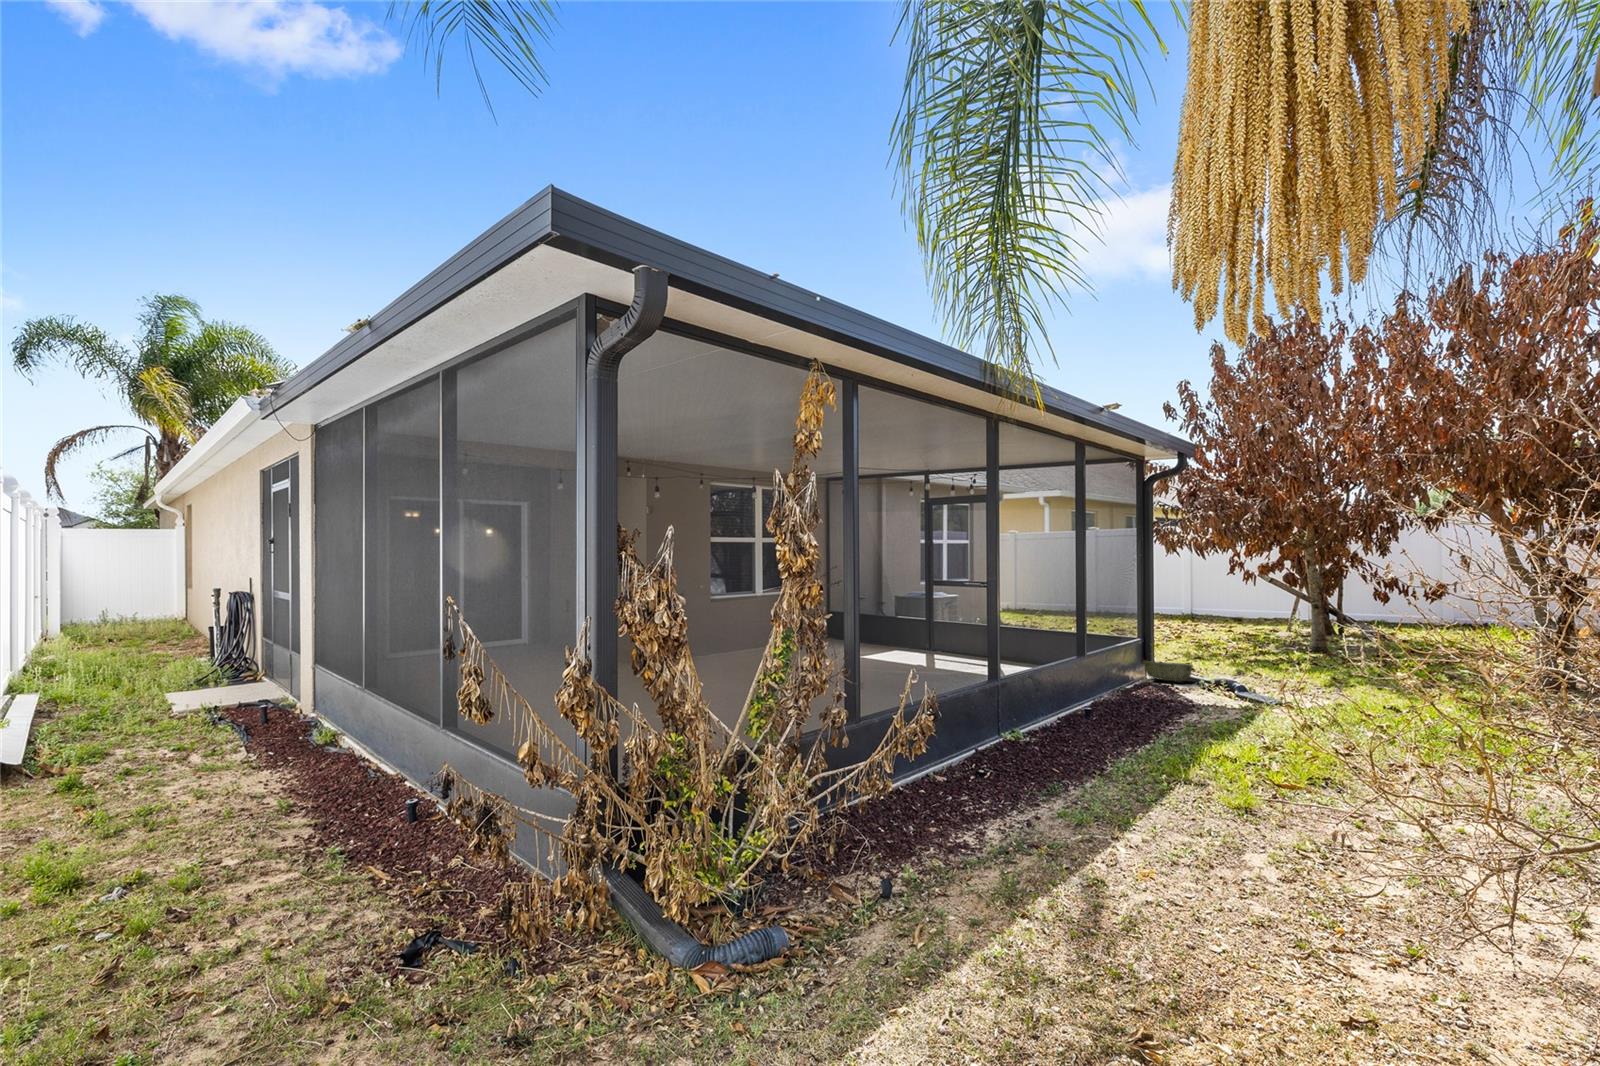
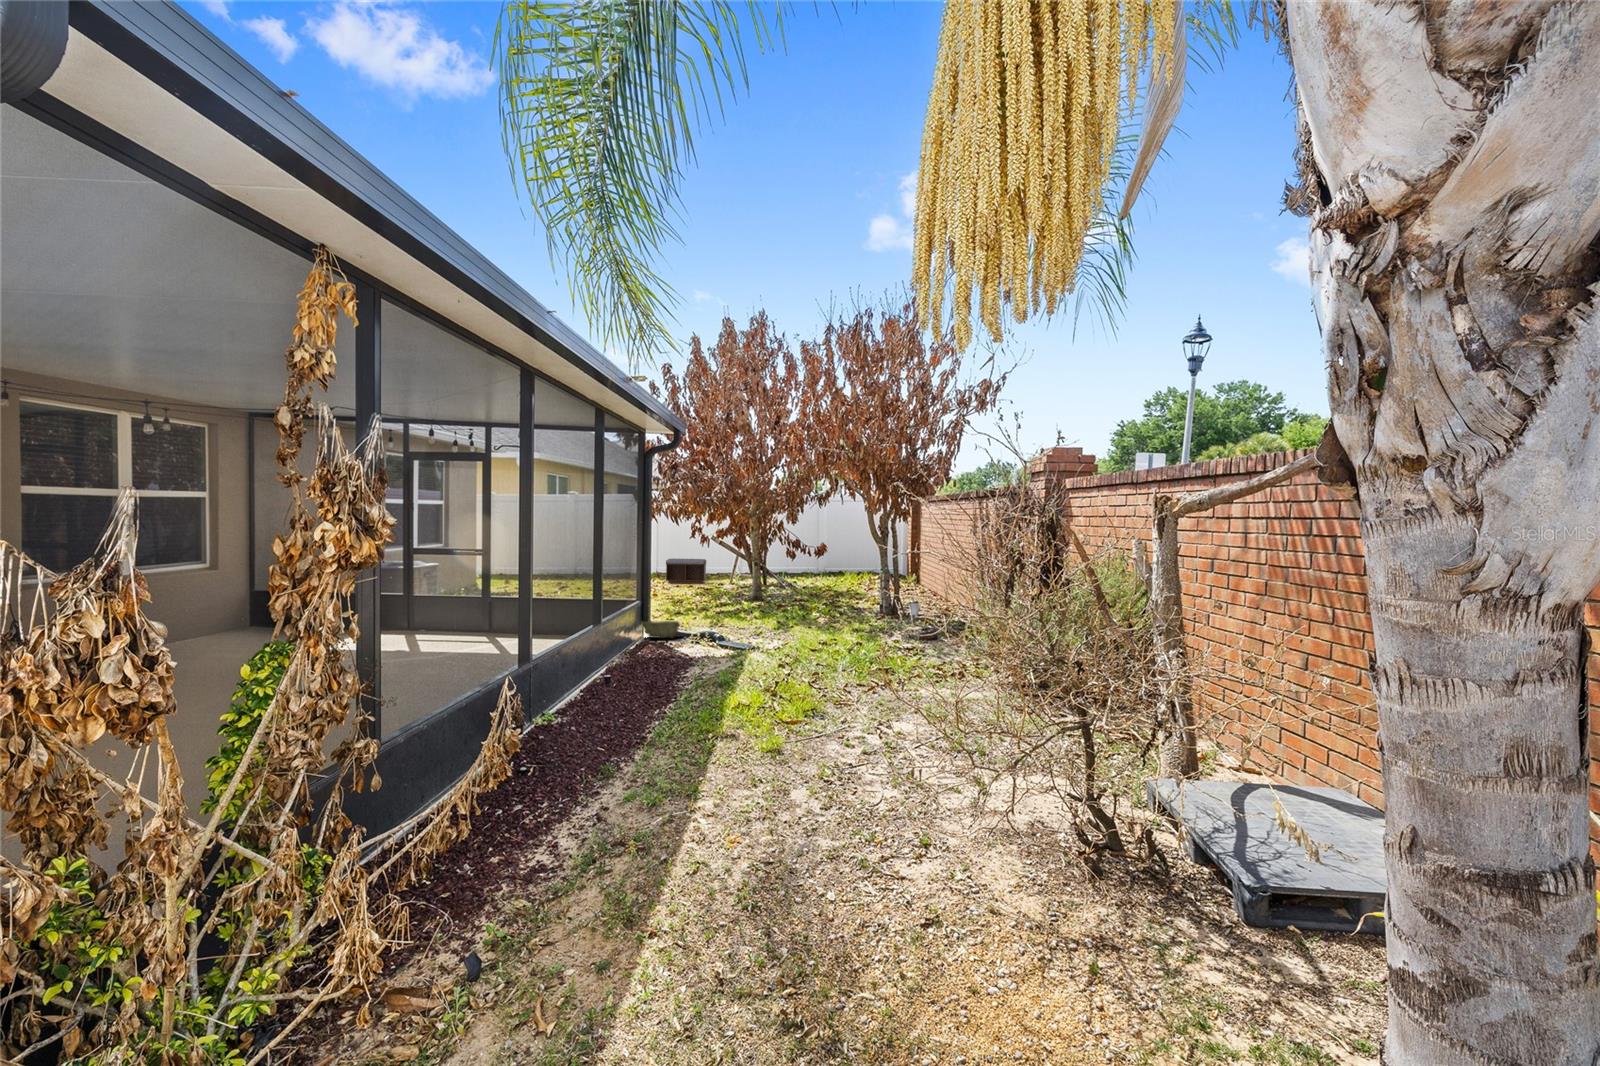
bench: none [1208,596,1264,627] -> present [666,559,706,584]

